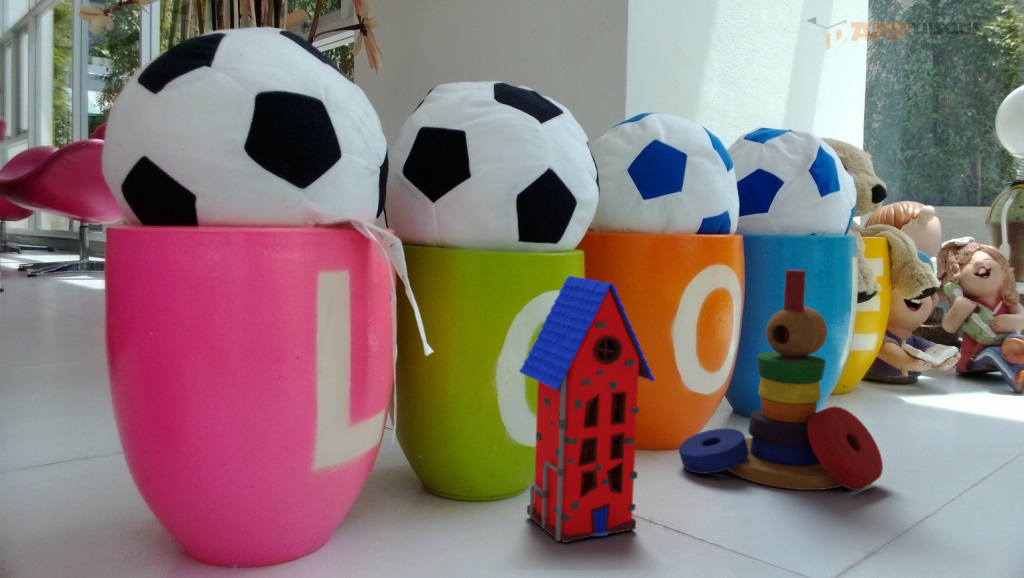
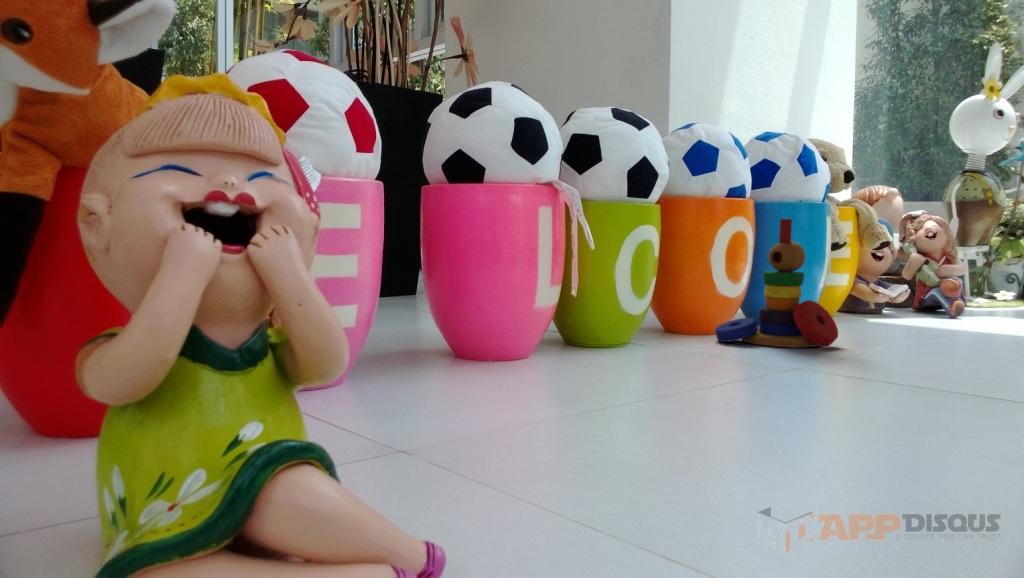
toy house: present [519,276,655,542] -> none [628,217,705,360]

